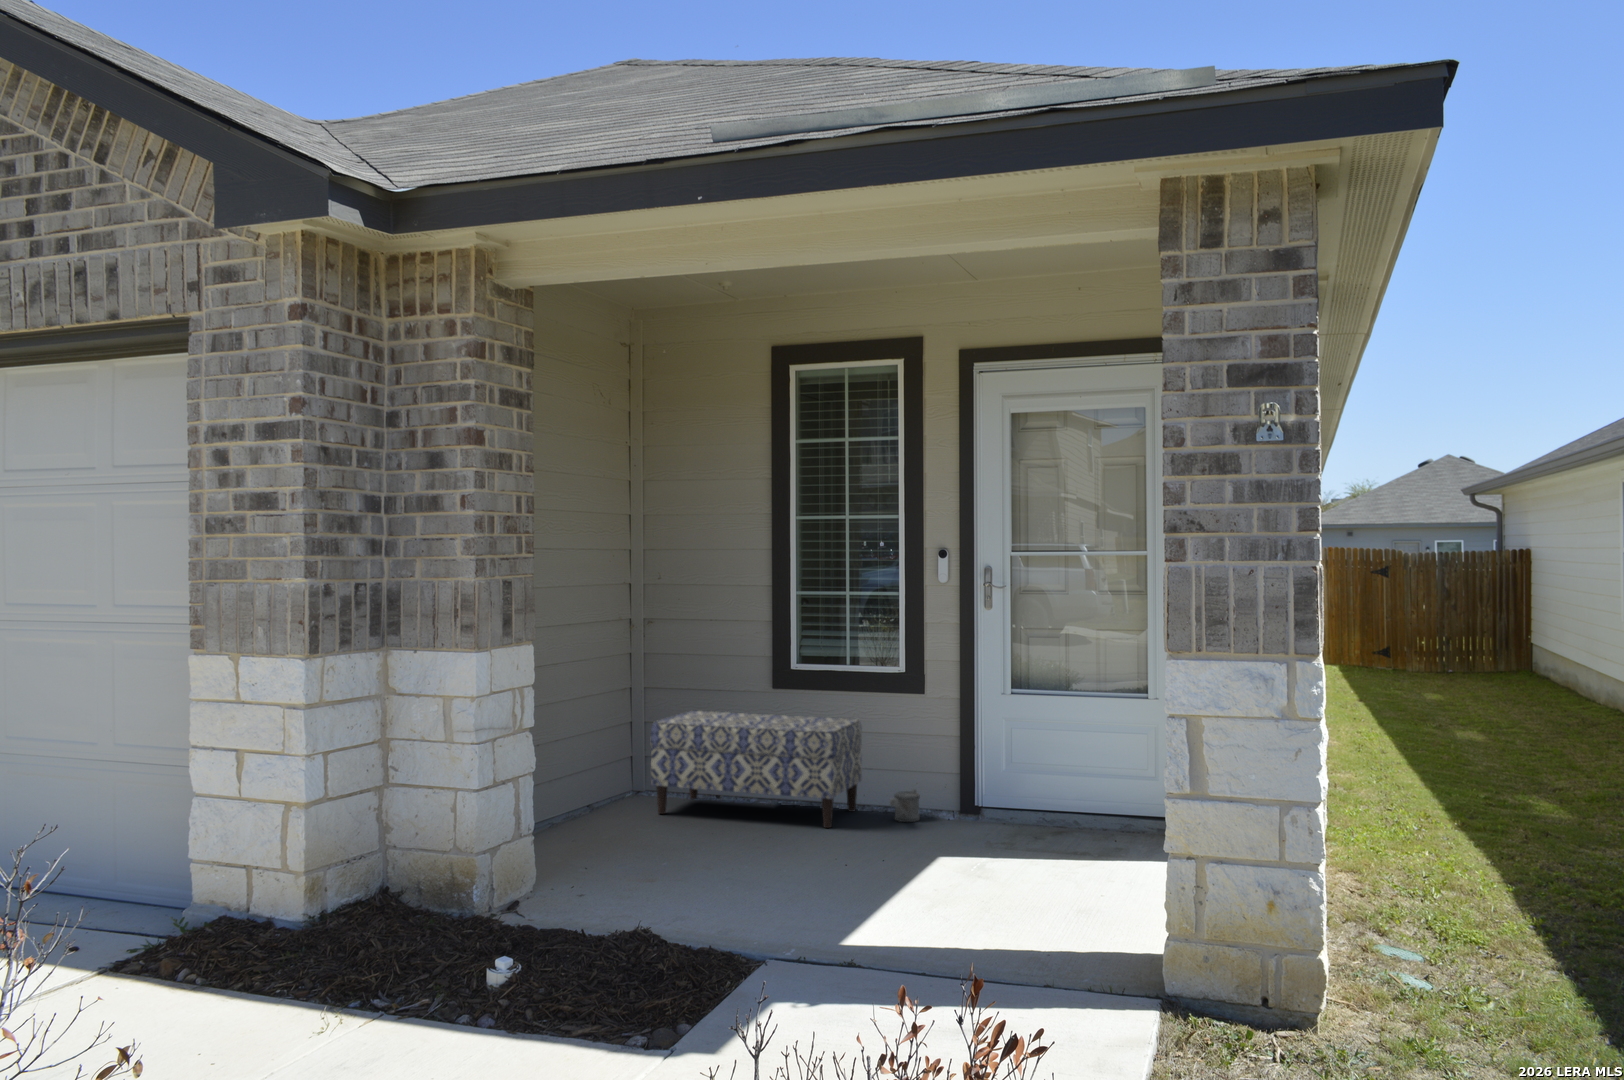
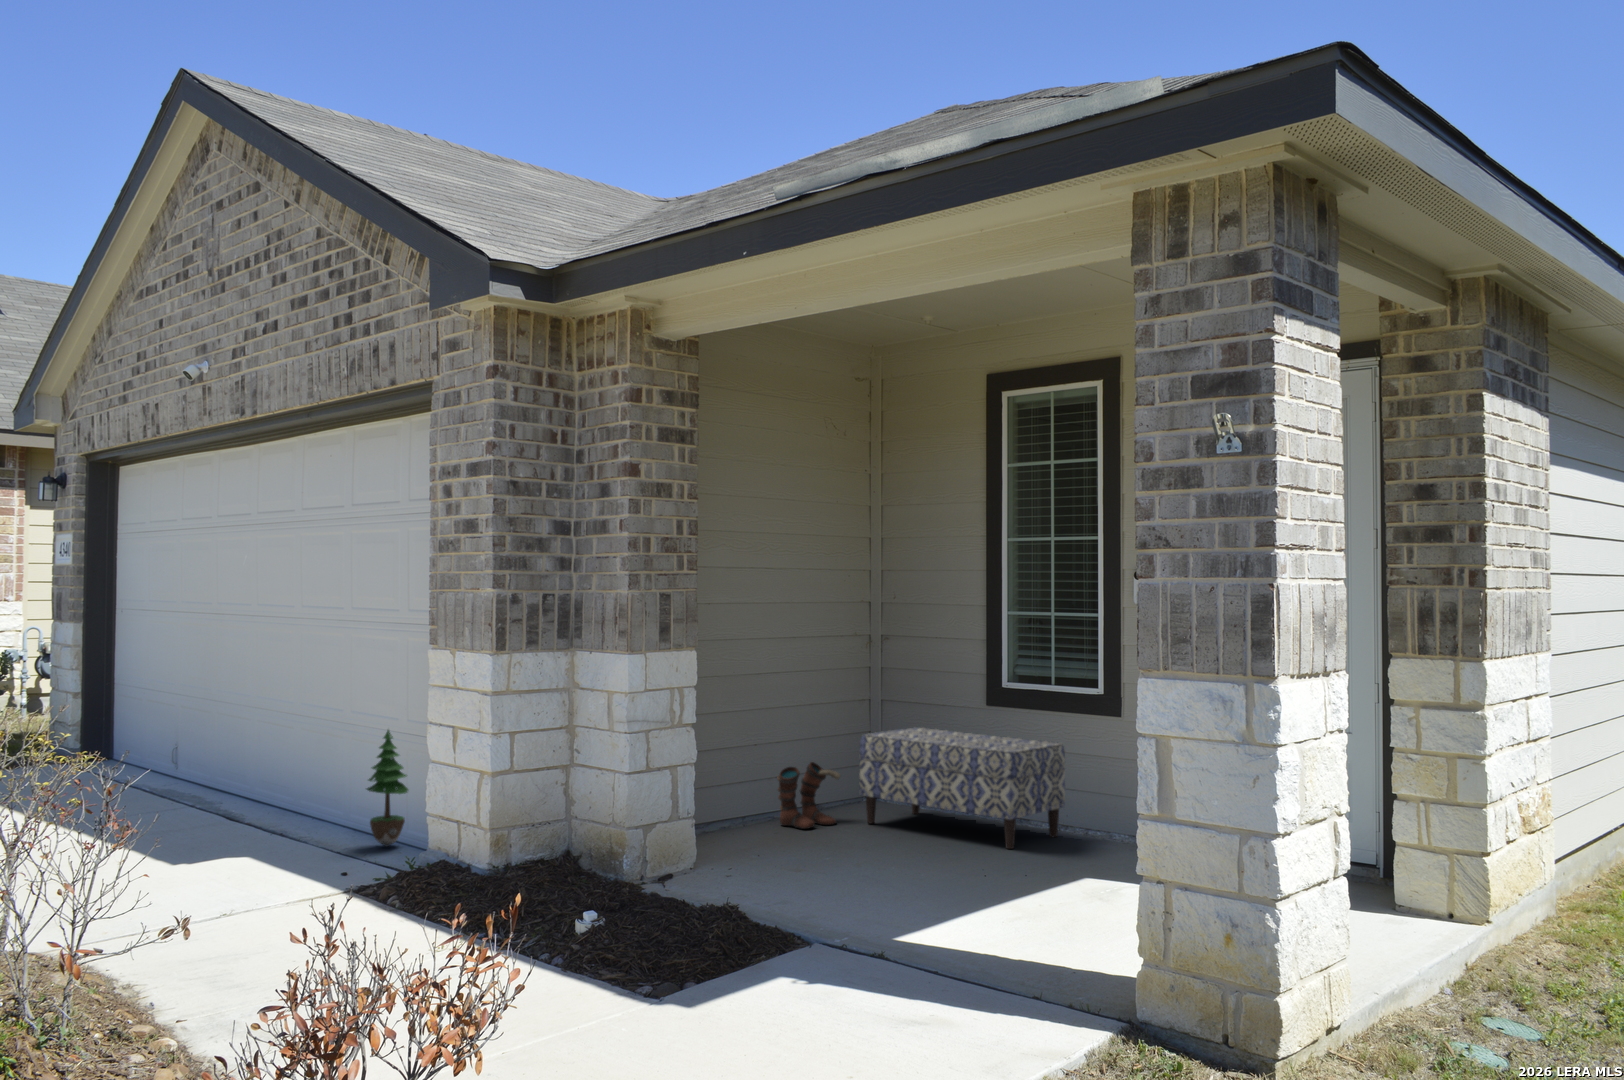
potted tree: none [70,753,132,903] -> present [367,730,408,847]
boots: none [565,754,628,827] -> present [778,762,841,829]
watering can: present [890,789,920,822] -> none [1070,819,1116,852]

